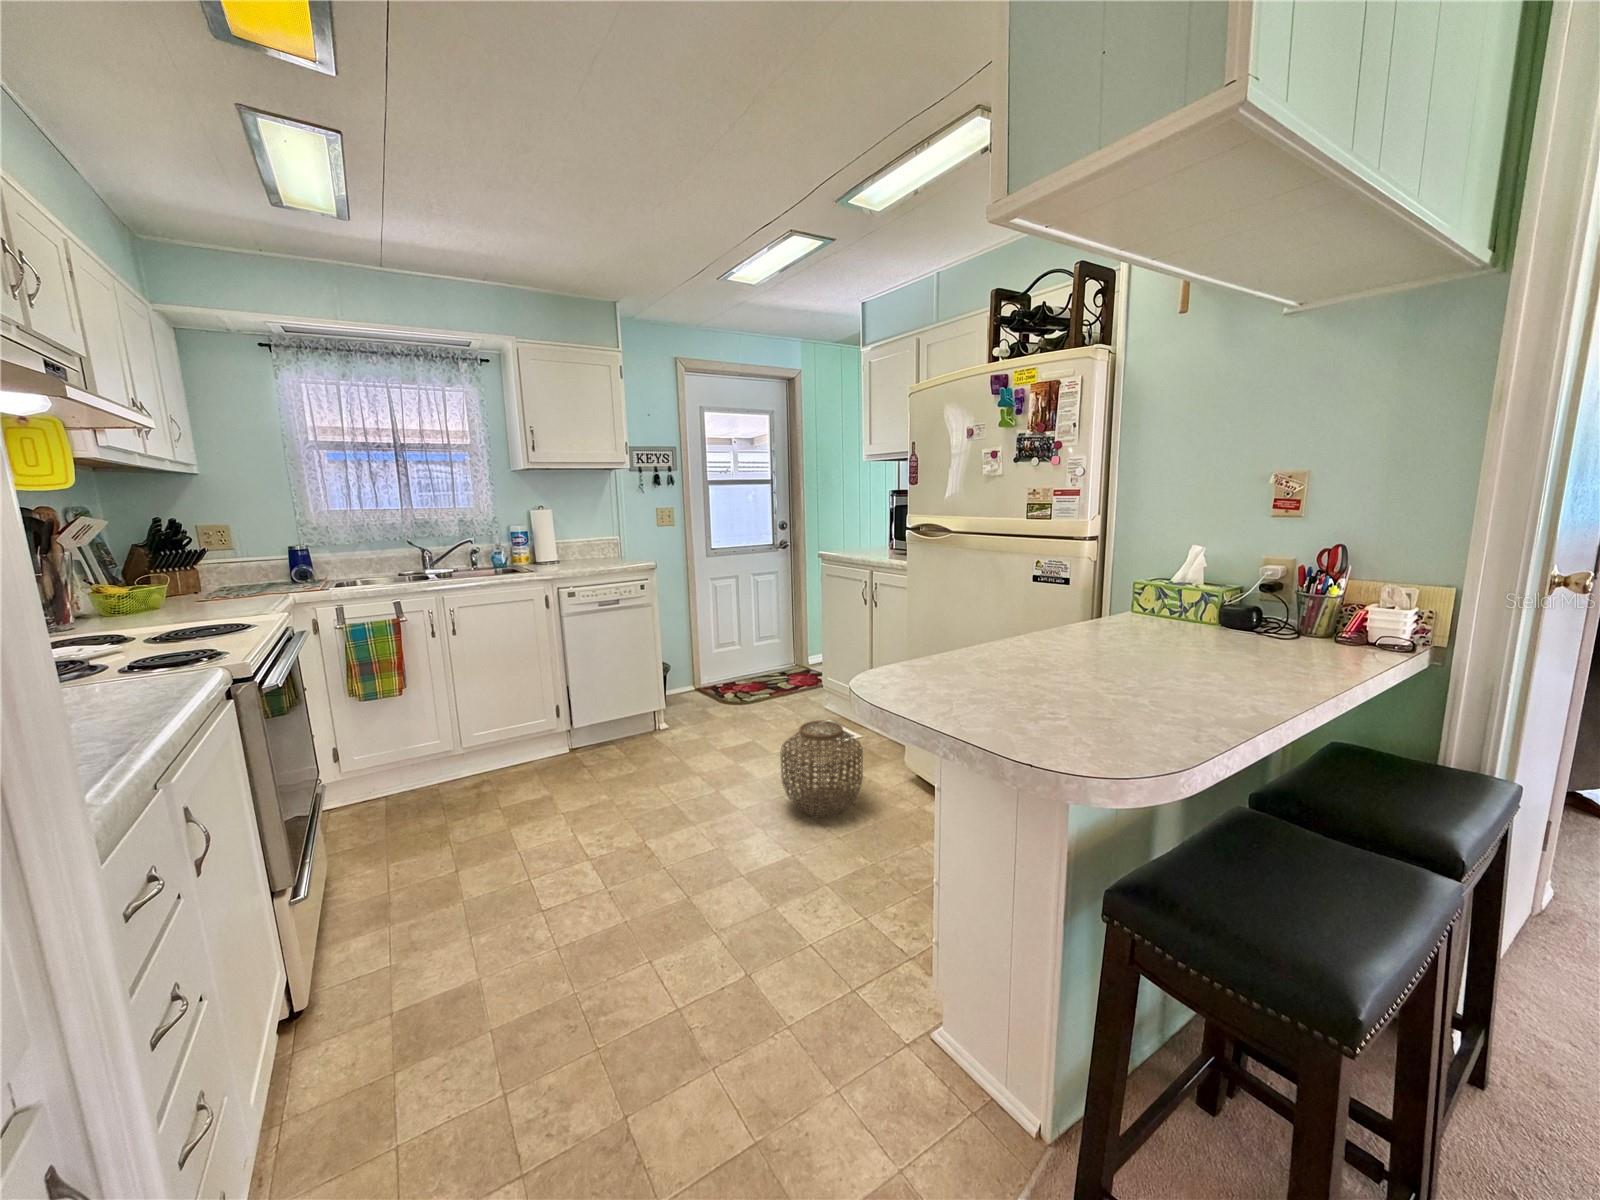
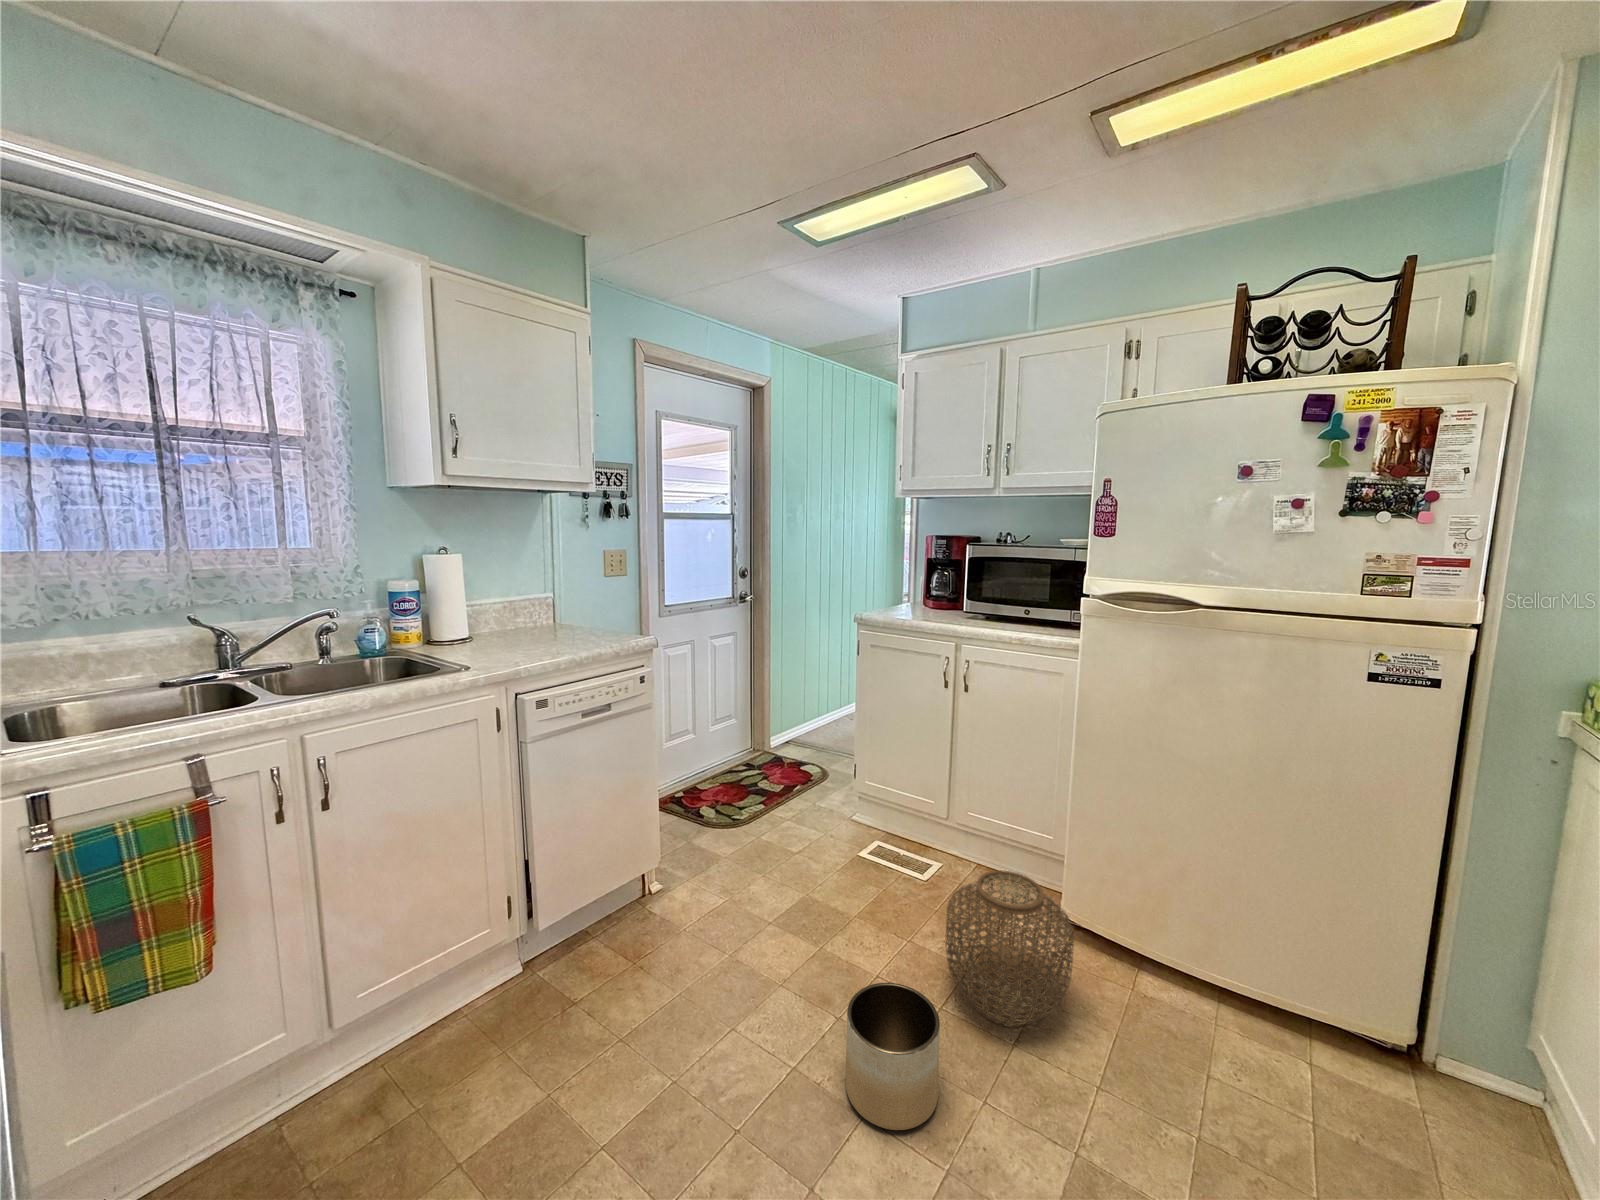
planter: none [683,768,741,839] -> present [845,983,940,1130]

